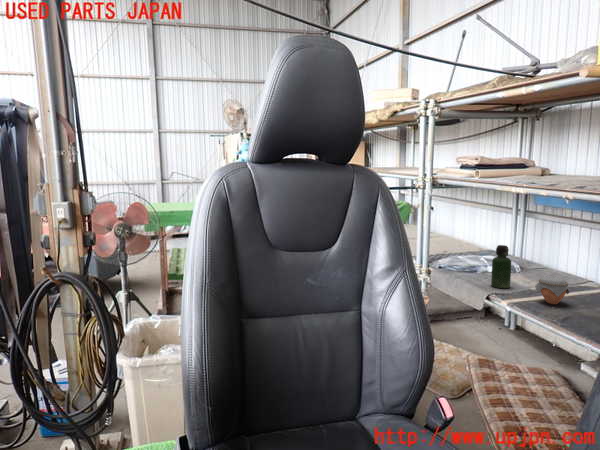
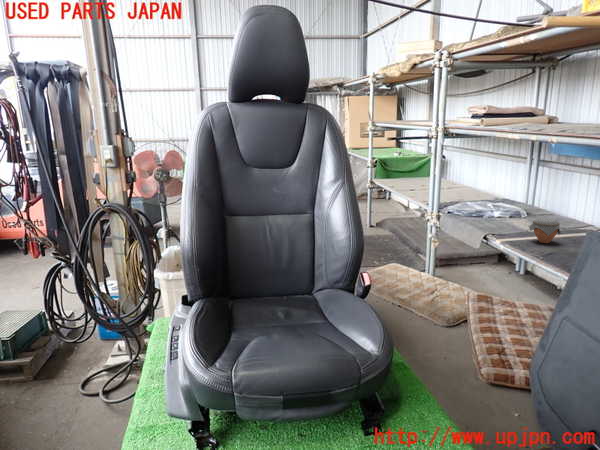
bottle: present [491,245,511,288] -> none [493,191,513,231]

